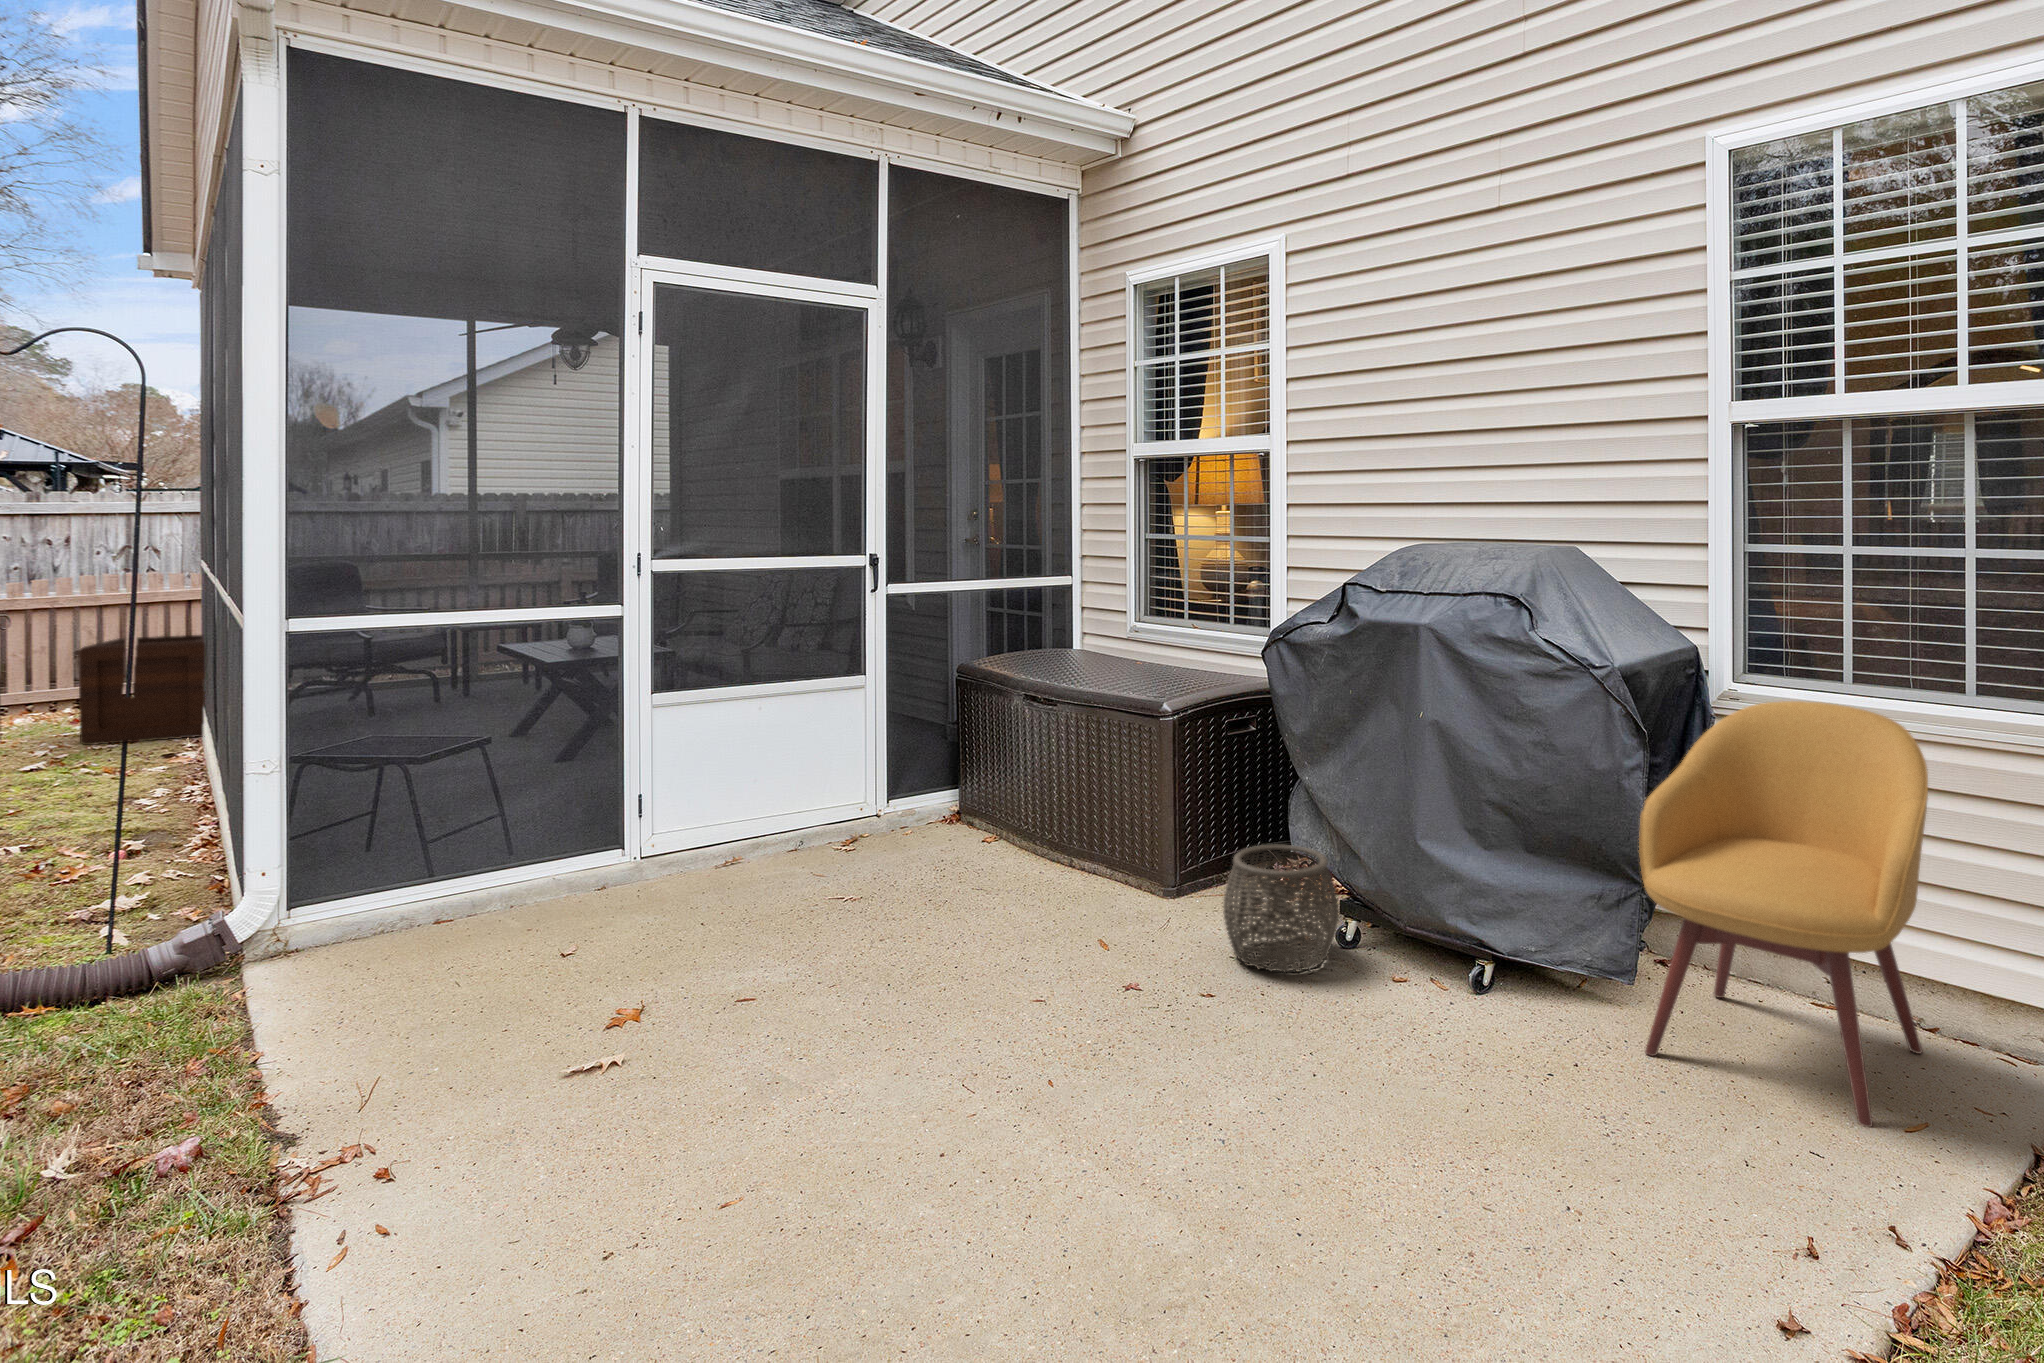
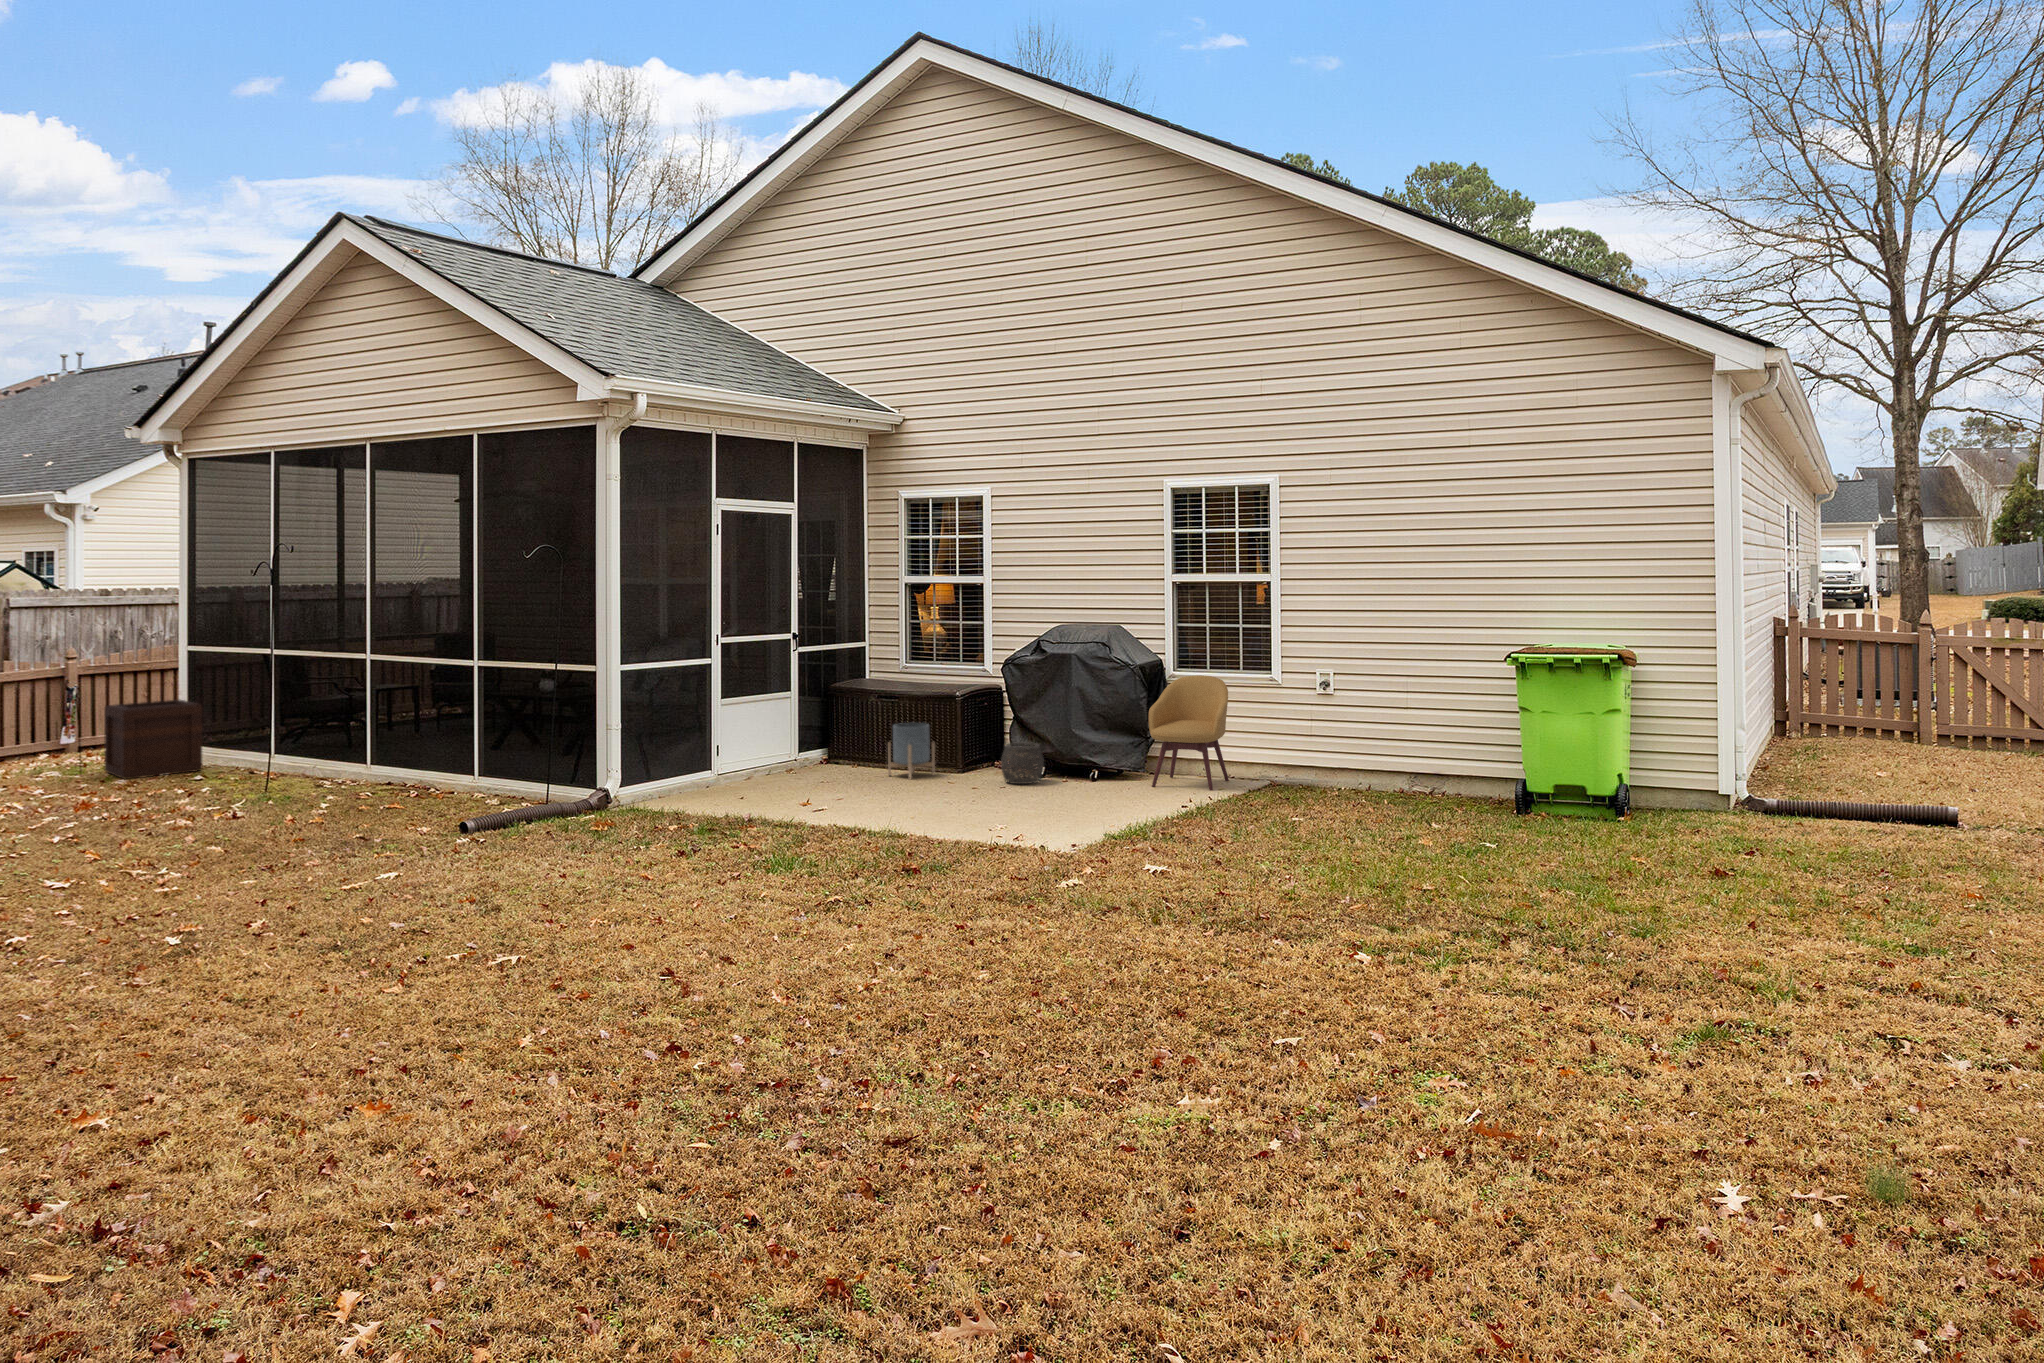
planter: none [1016,760,1114,901] -> present [888,723,935,779]

